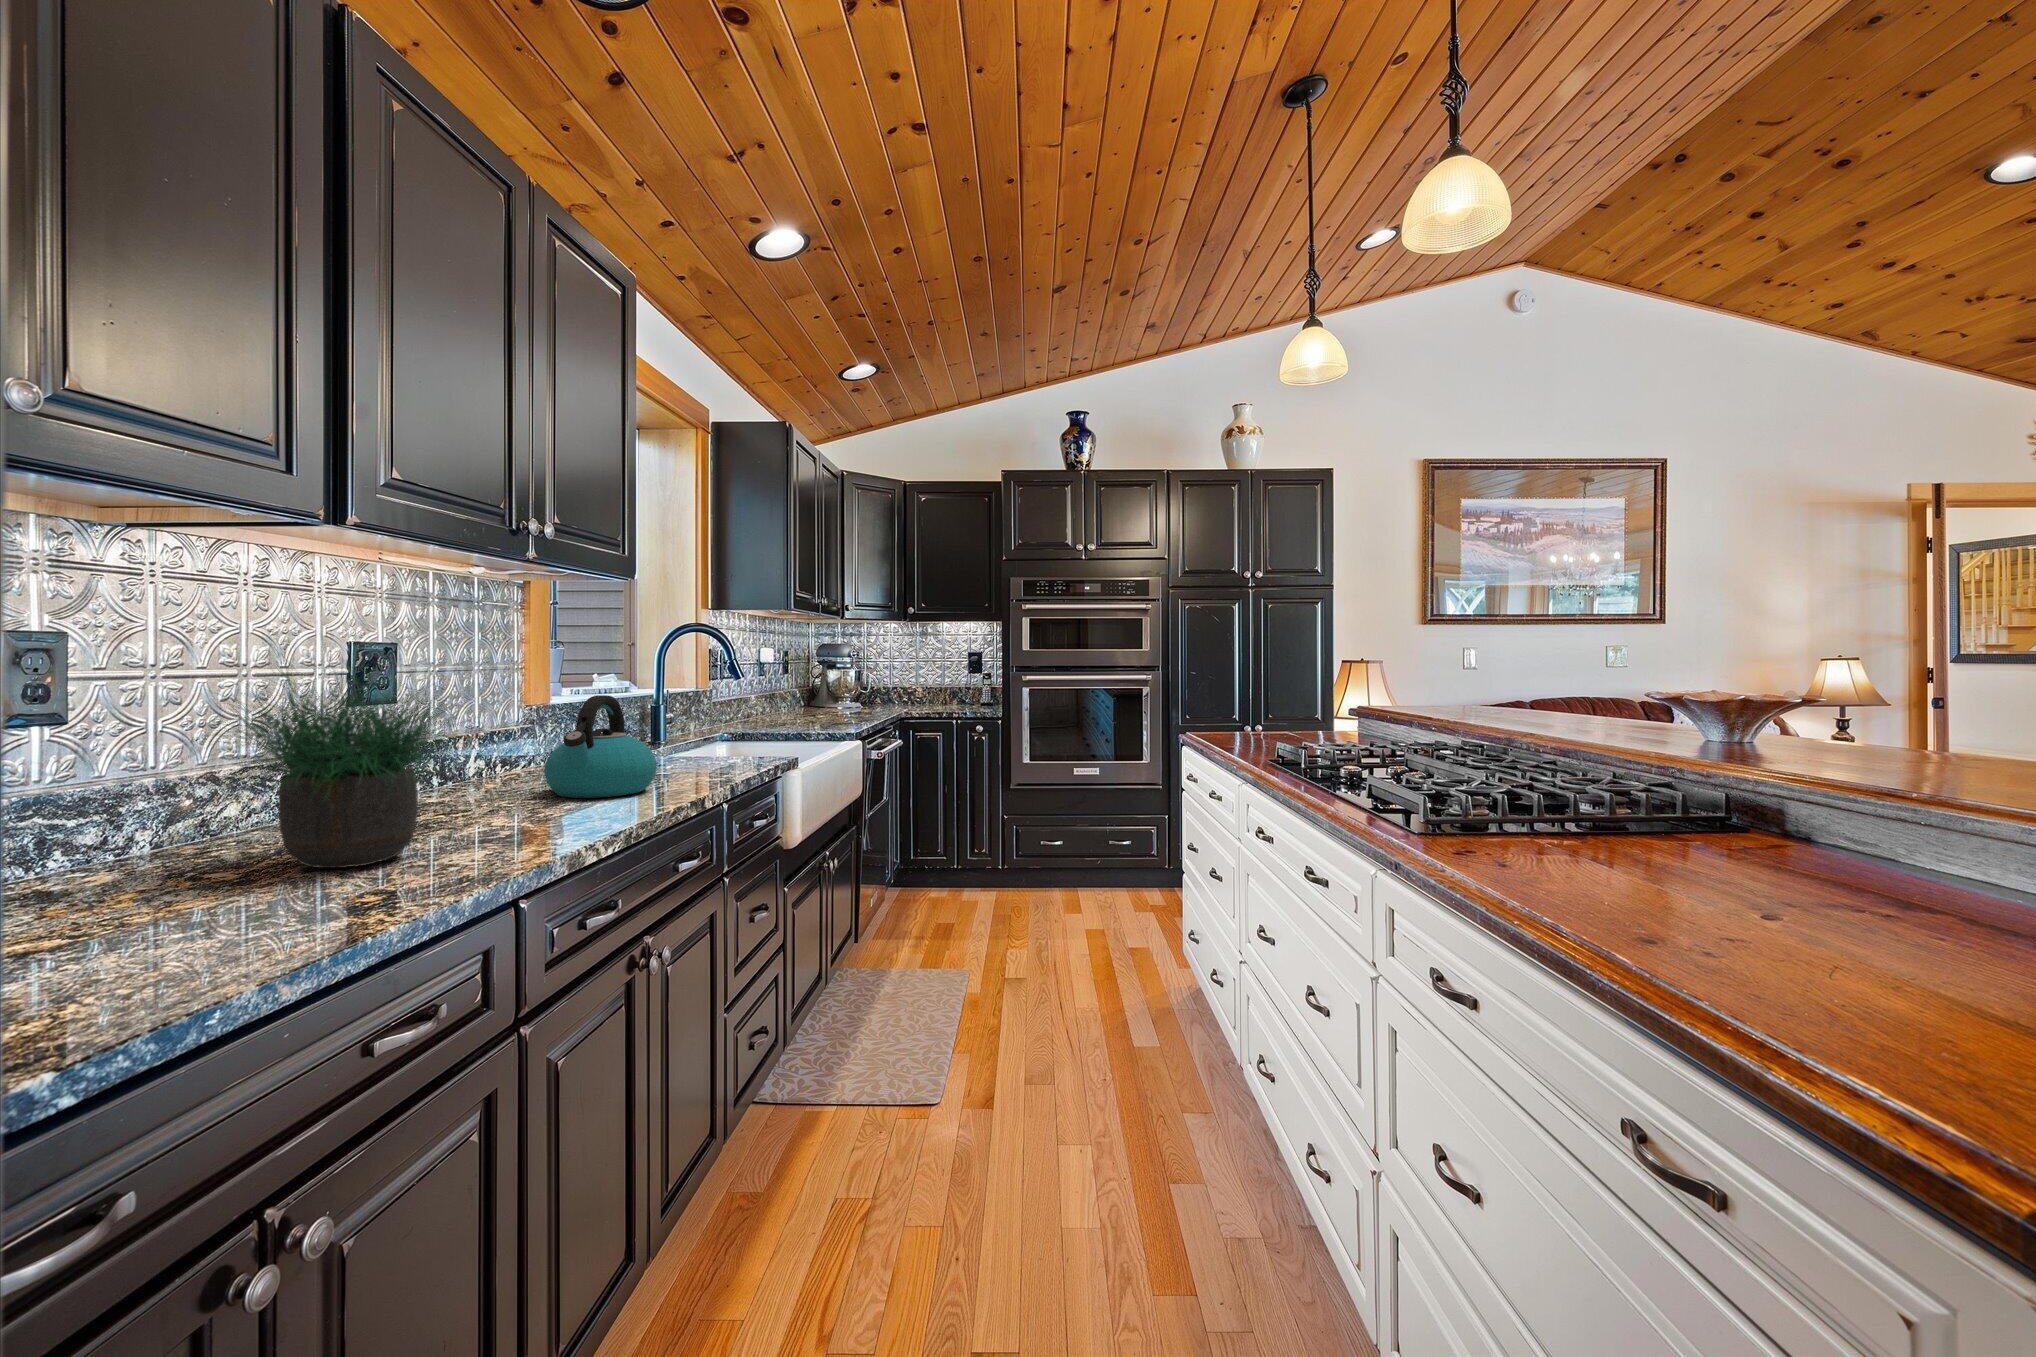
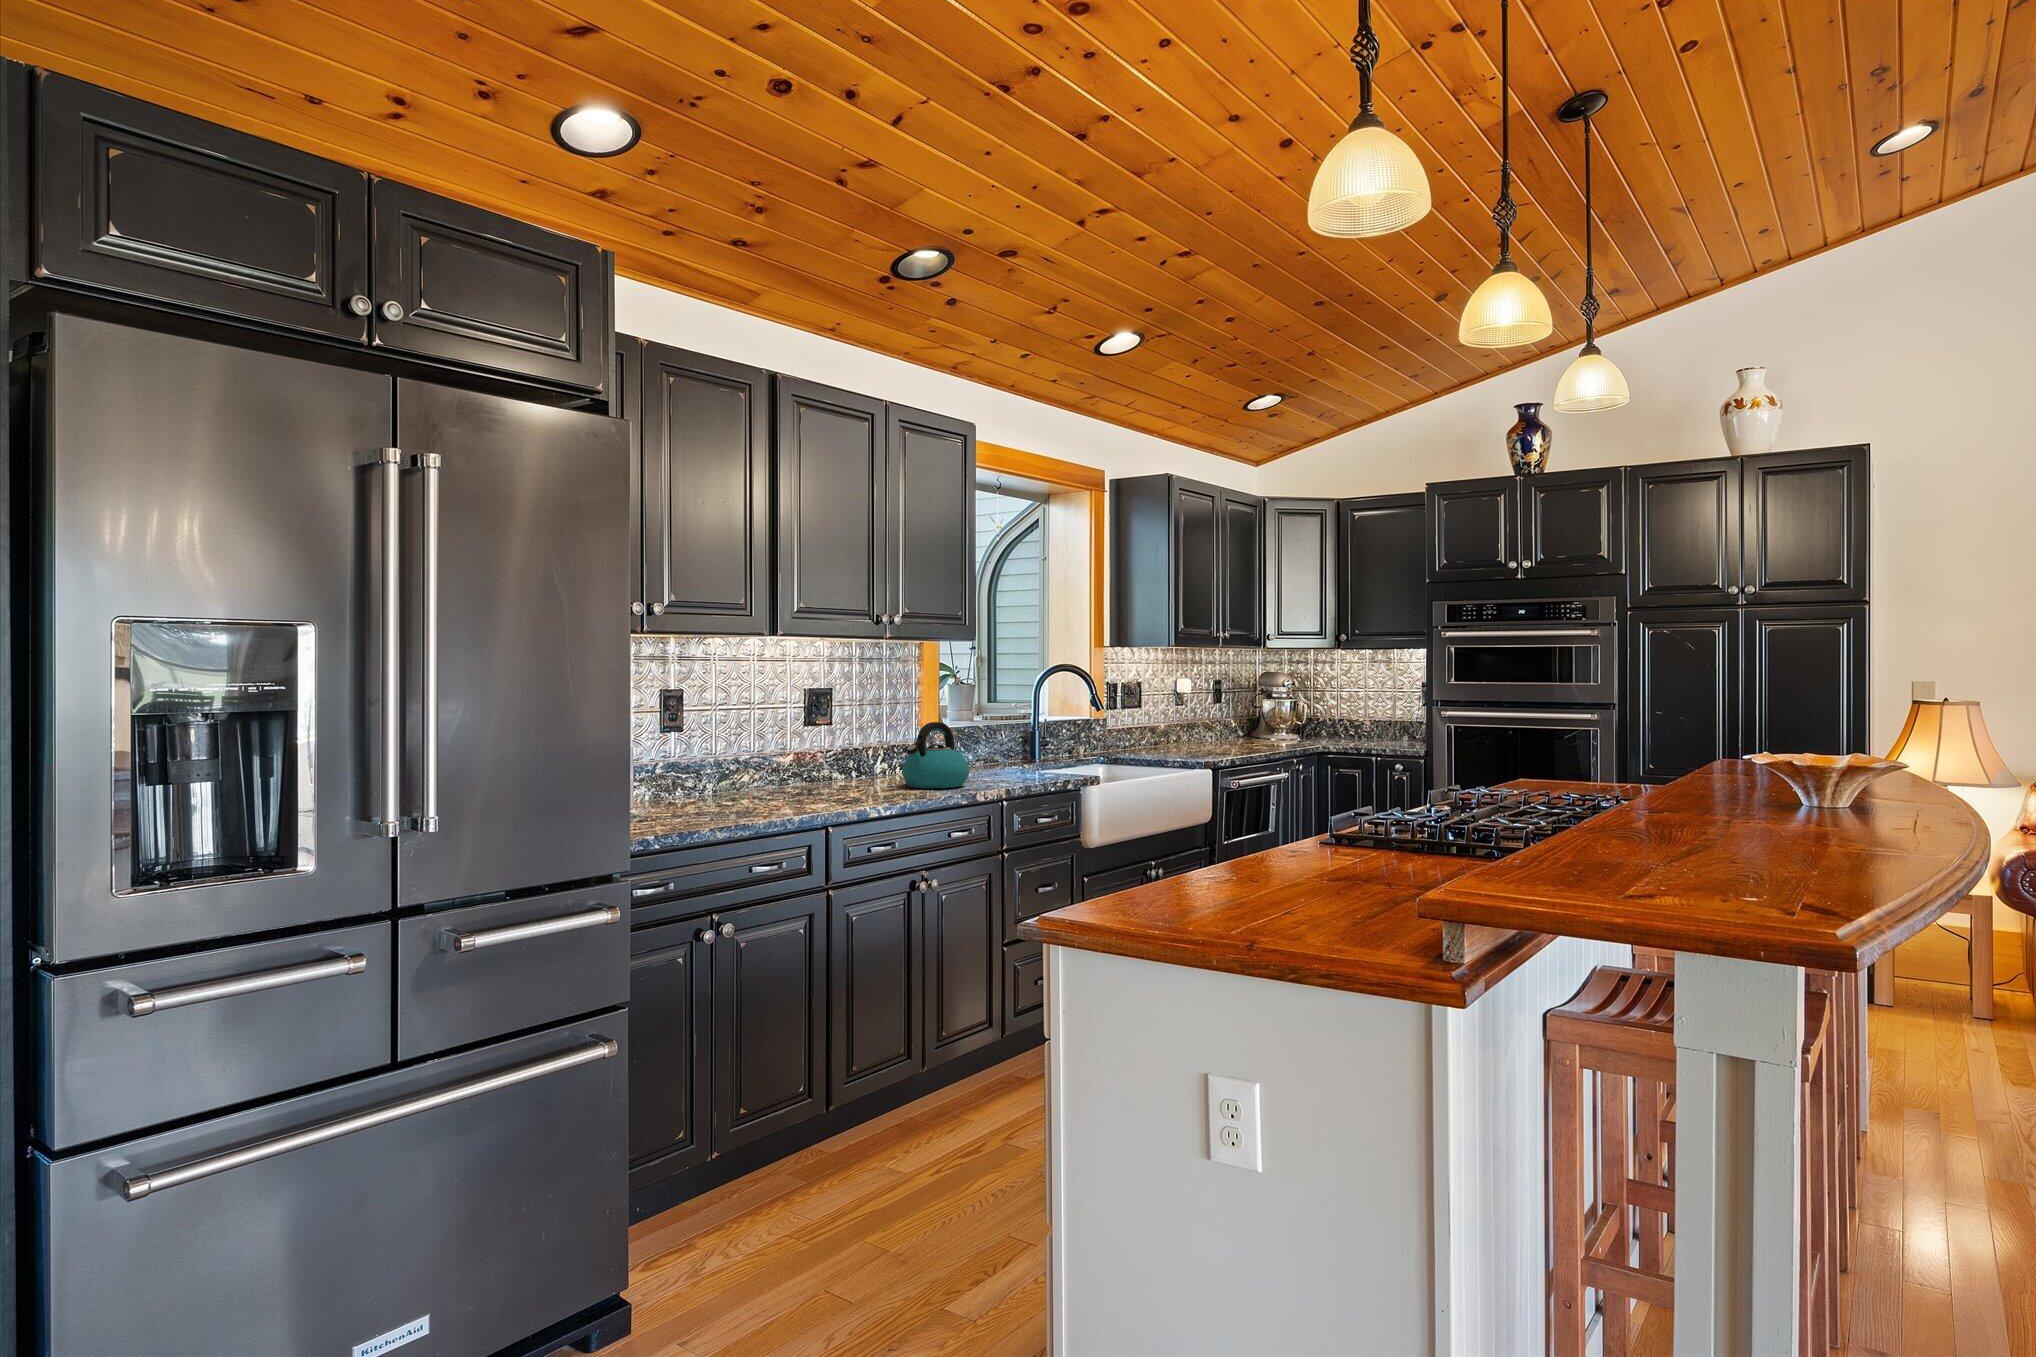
potted plant: present [185,648,462,868] -> none [706,675,840,805]

